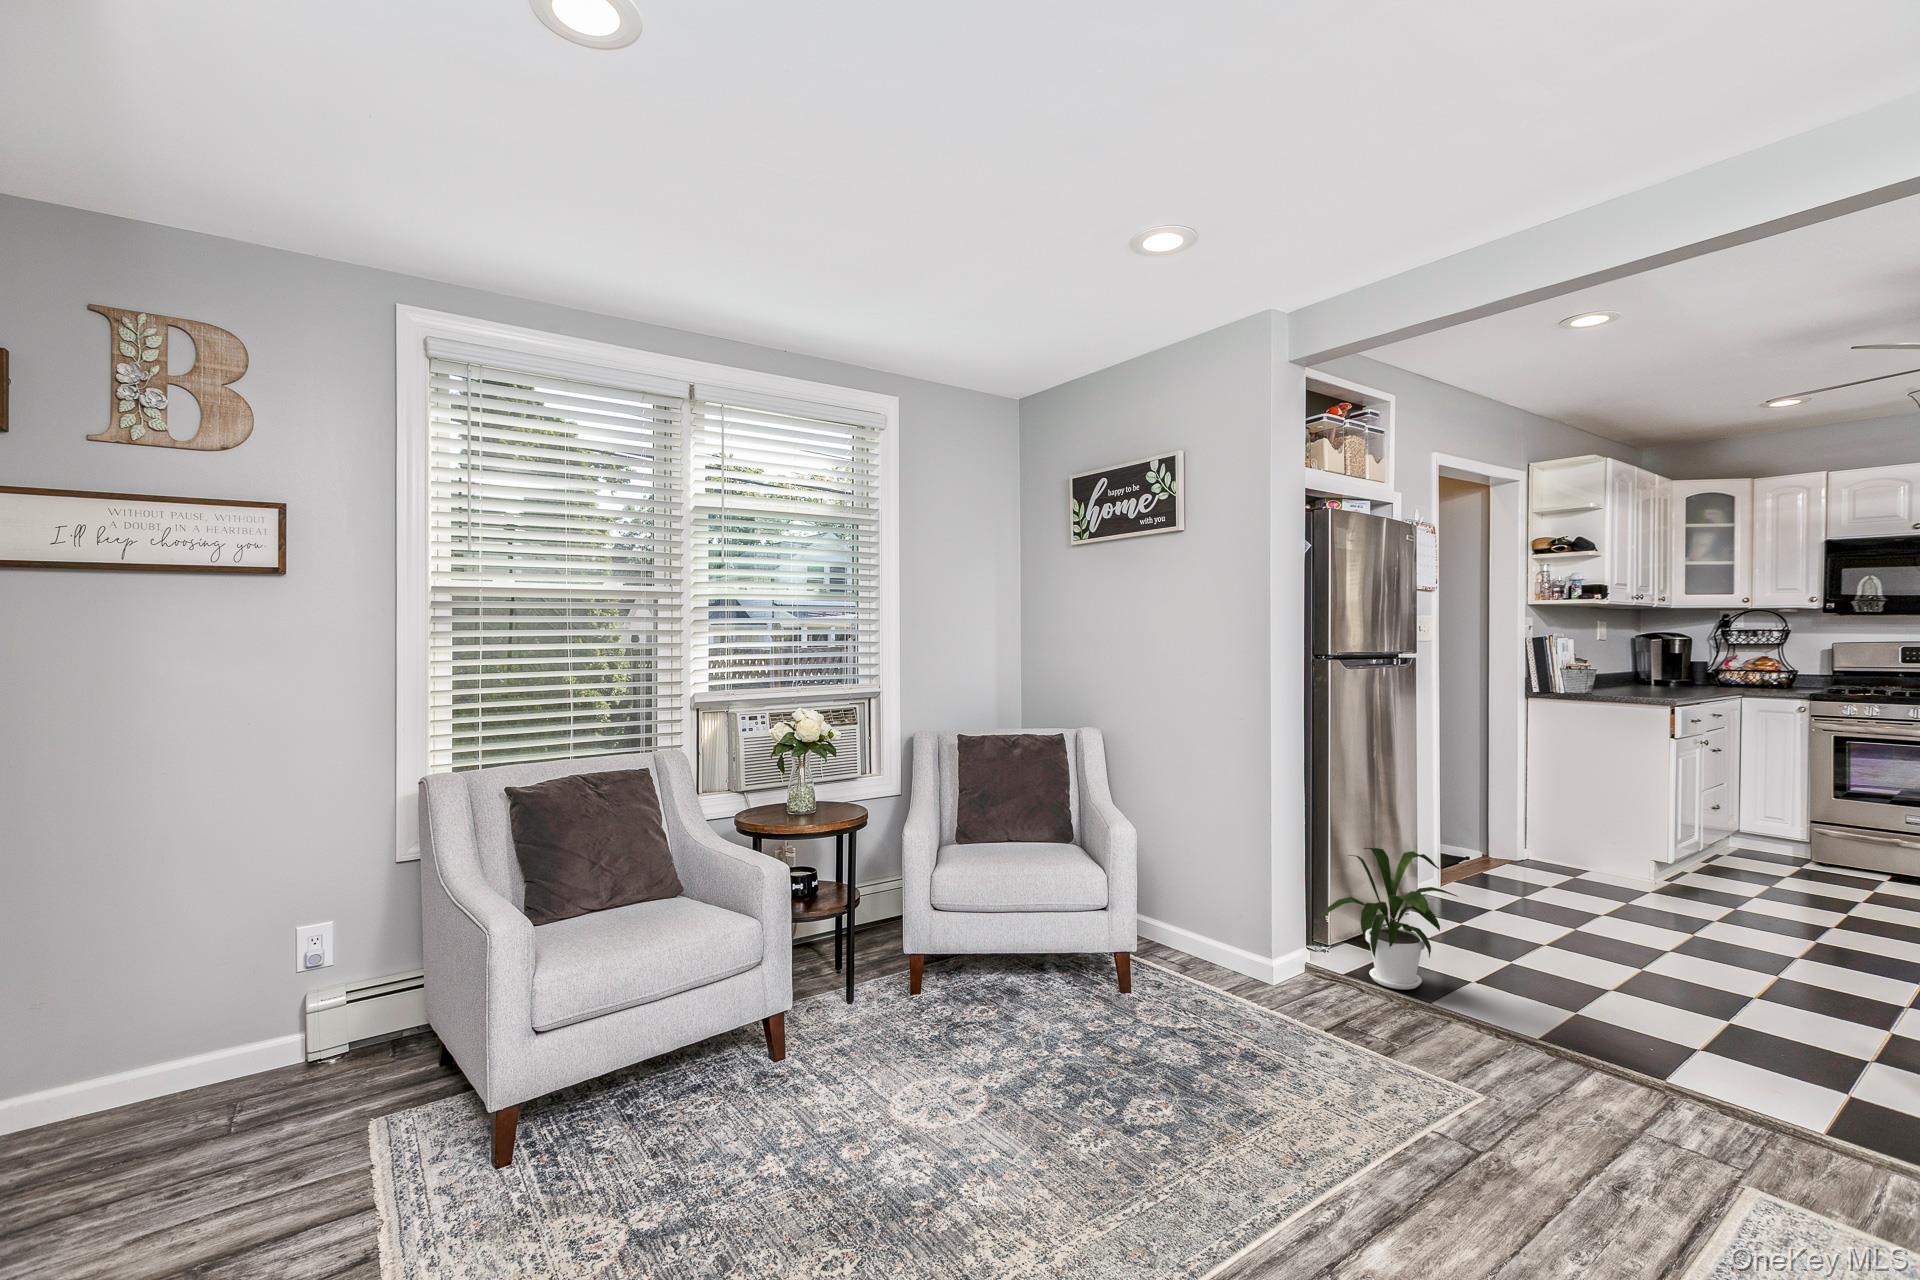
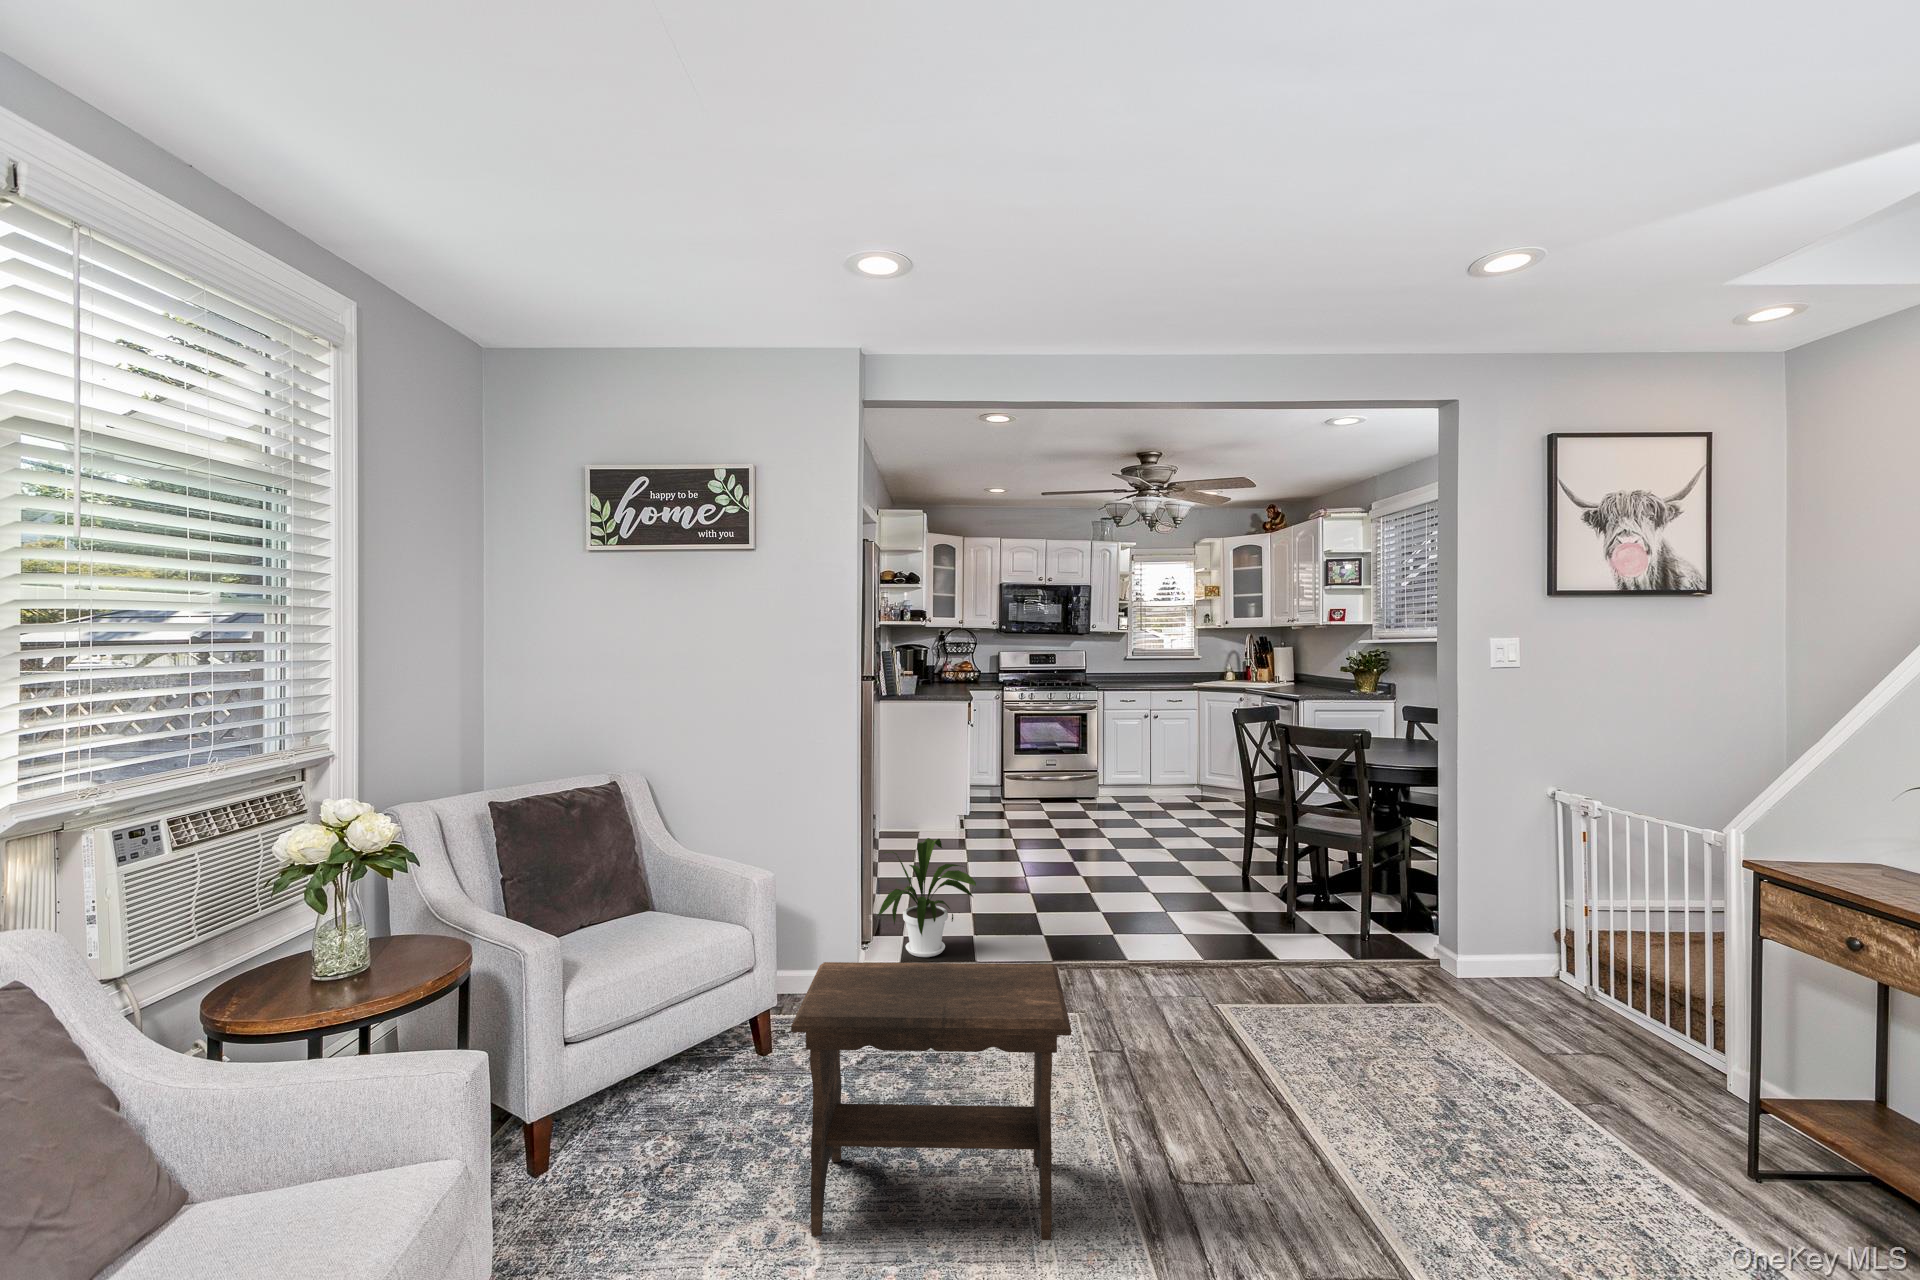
footstool: none [967,894,1233,1216] -> present [791,962,1071,1240]

